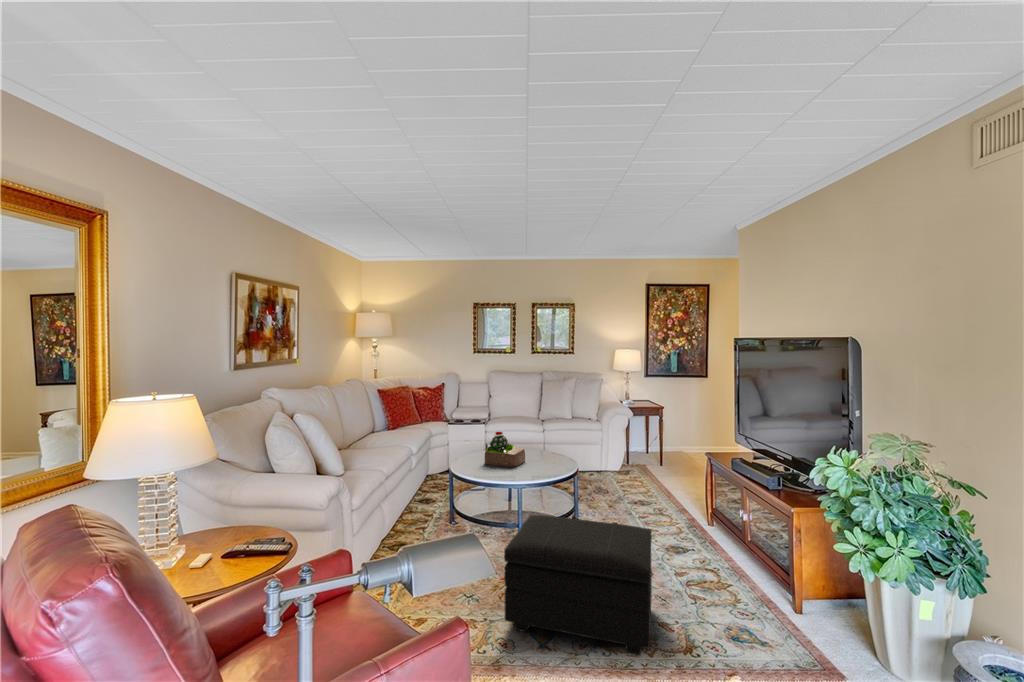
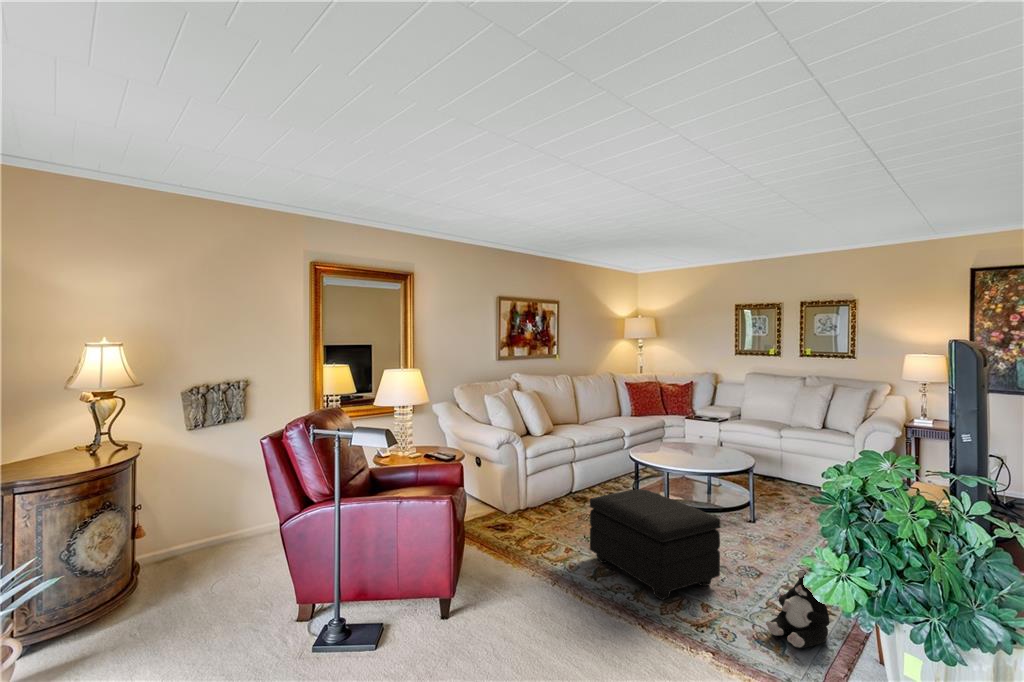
succulent plant: present [485,432,525,467] -> none [664,427,703,460]
plush toy: none [736,562,798,648] -> present [766,570,830,648]

